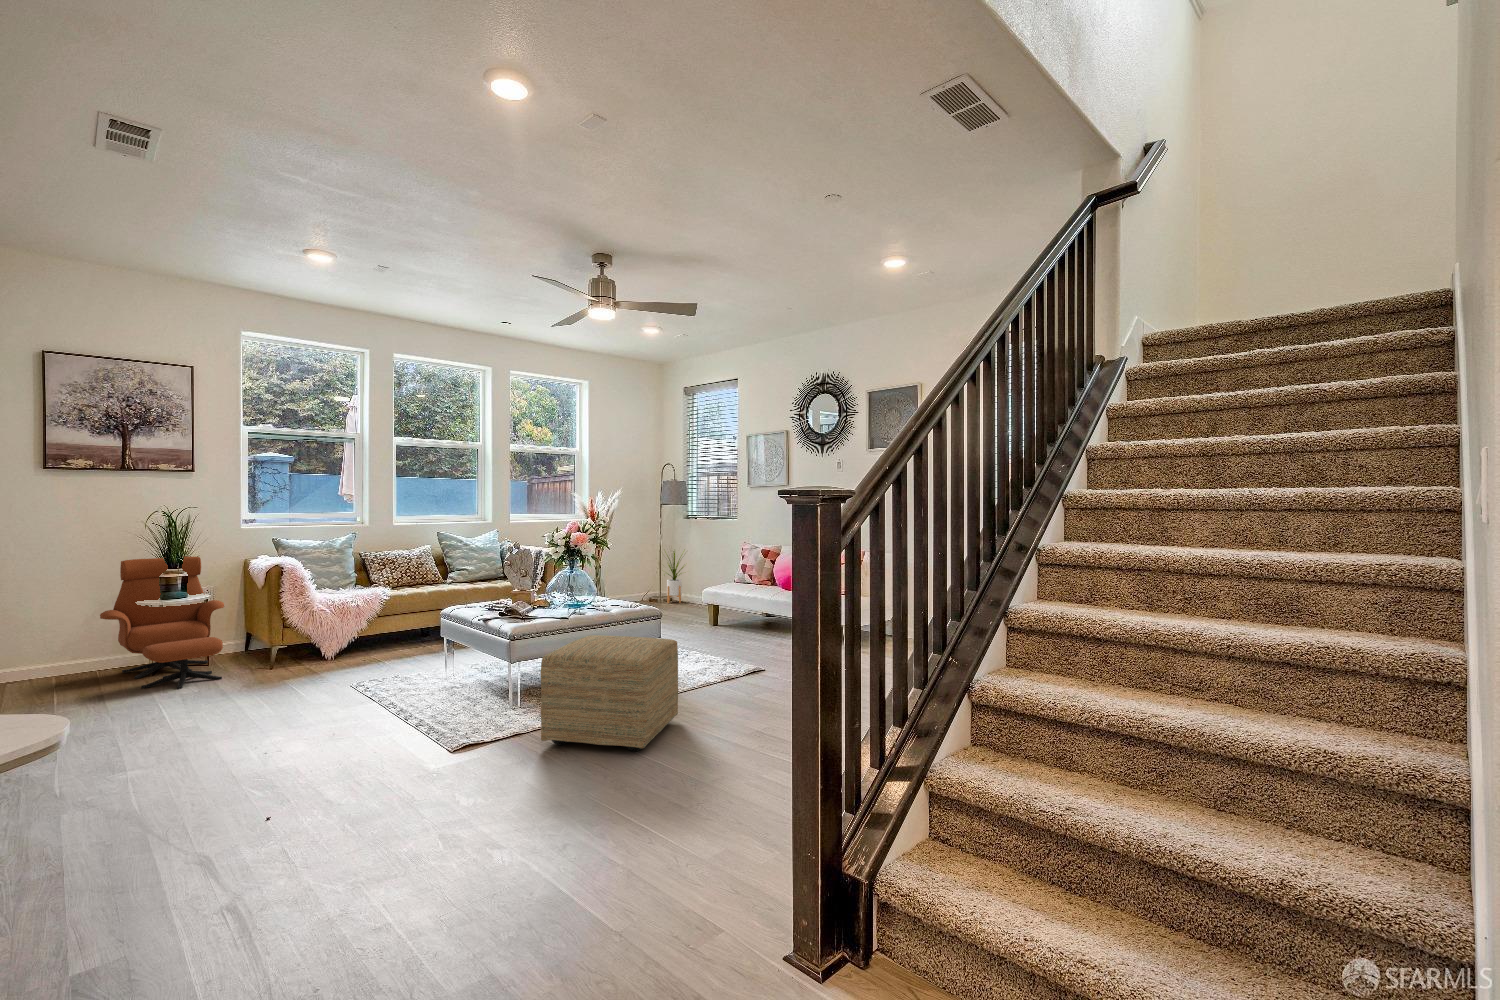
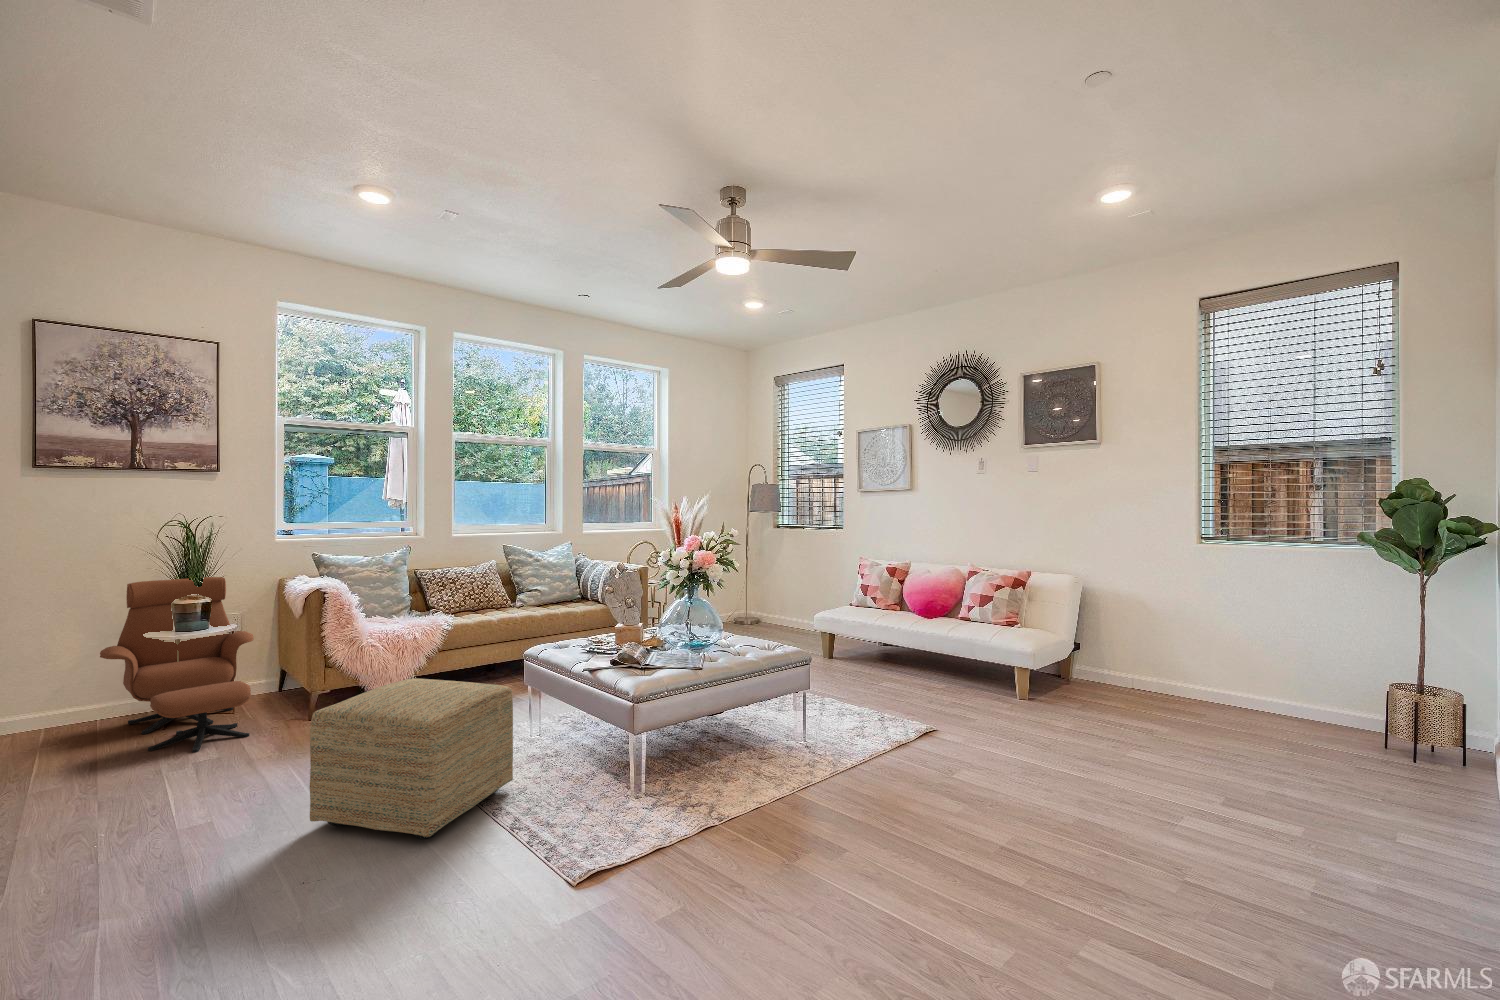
house plant: present [667,551,684,603] -> none [746,557,785,627]
ottoman: present [541,635,678,751] -> present [310,678,513,838]

